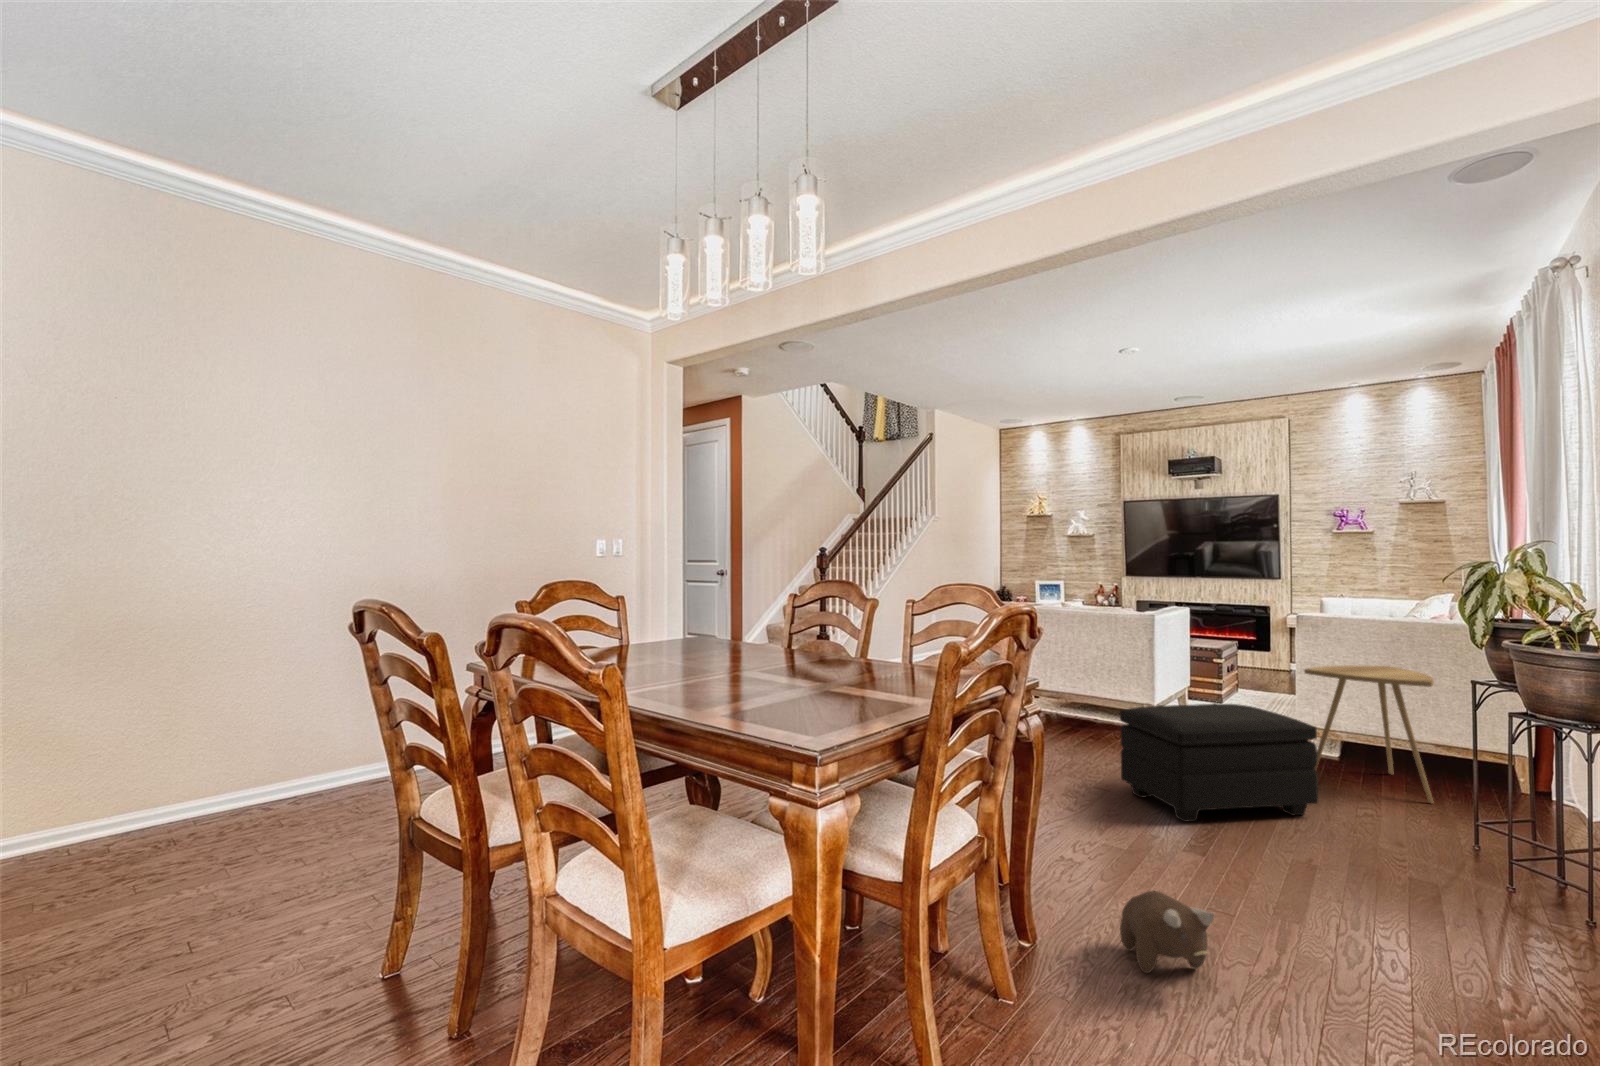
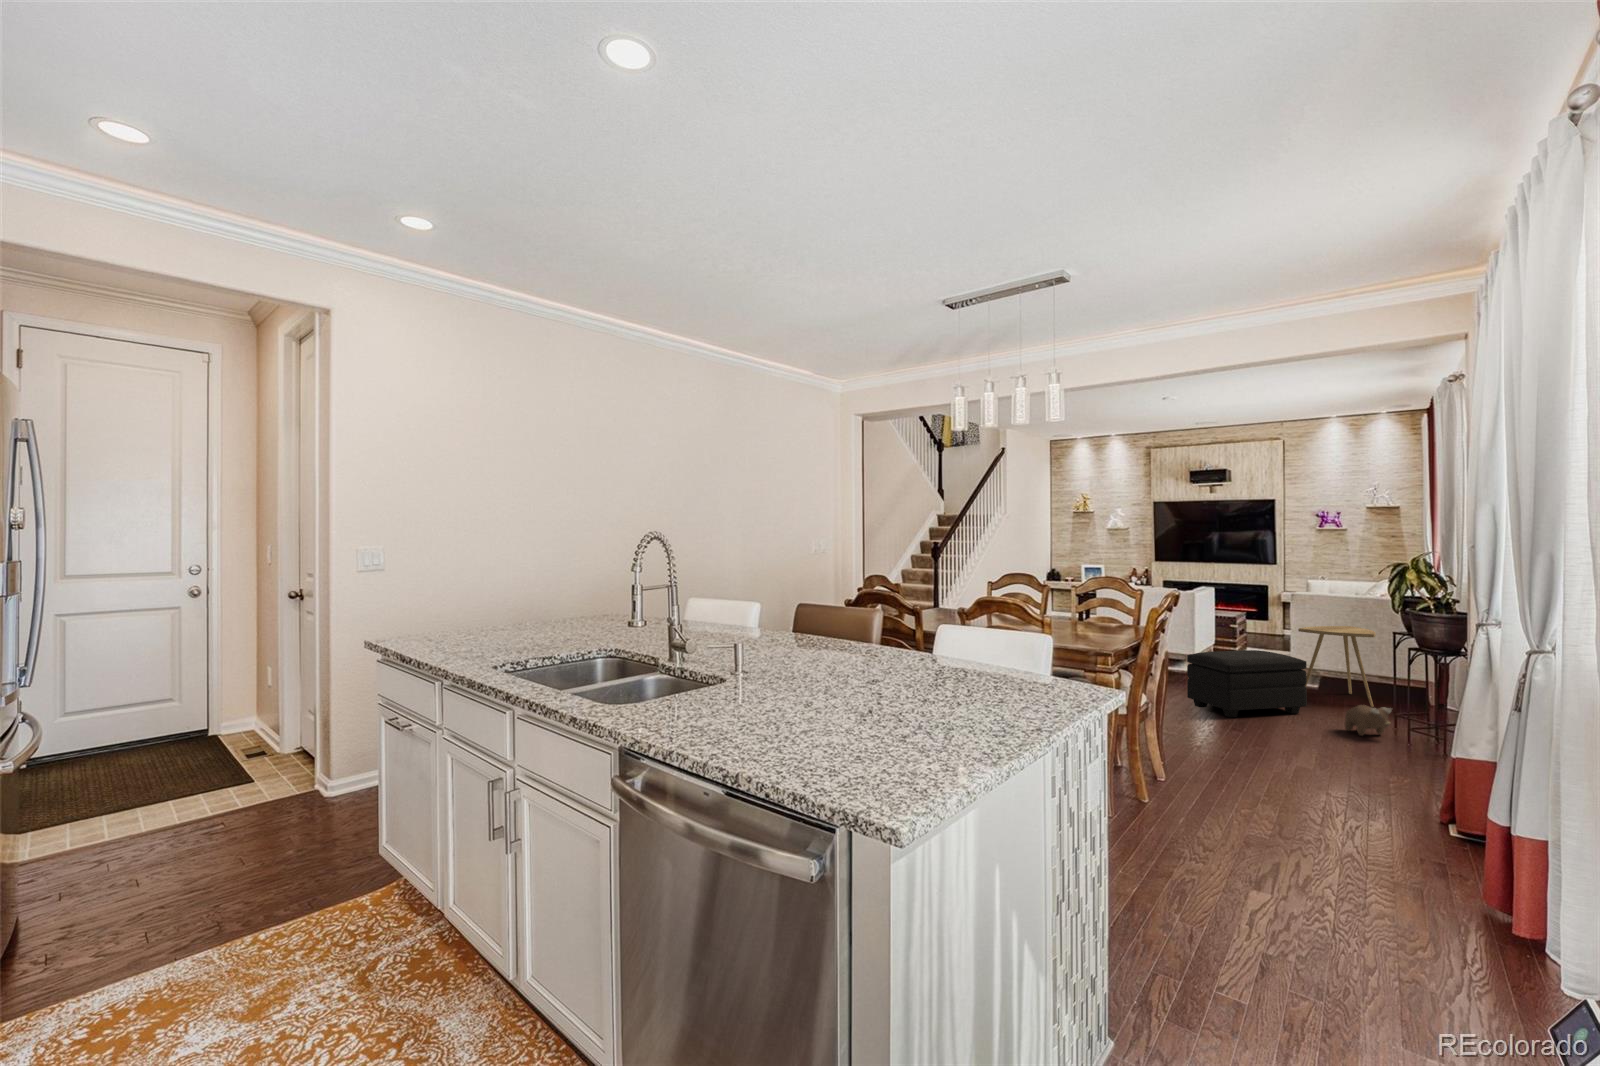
plush toy: present [1120,891,1214,973] -> present [1344,705,1392,736]

